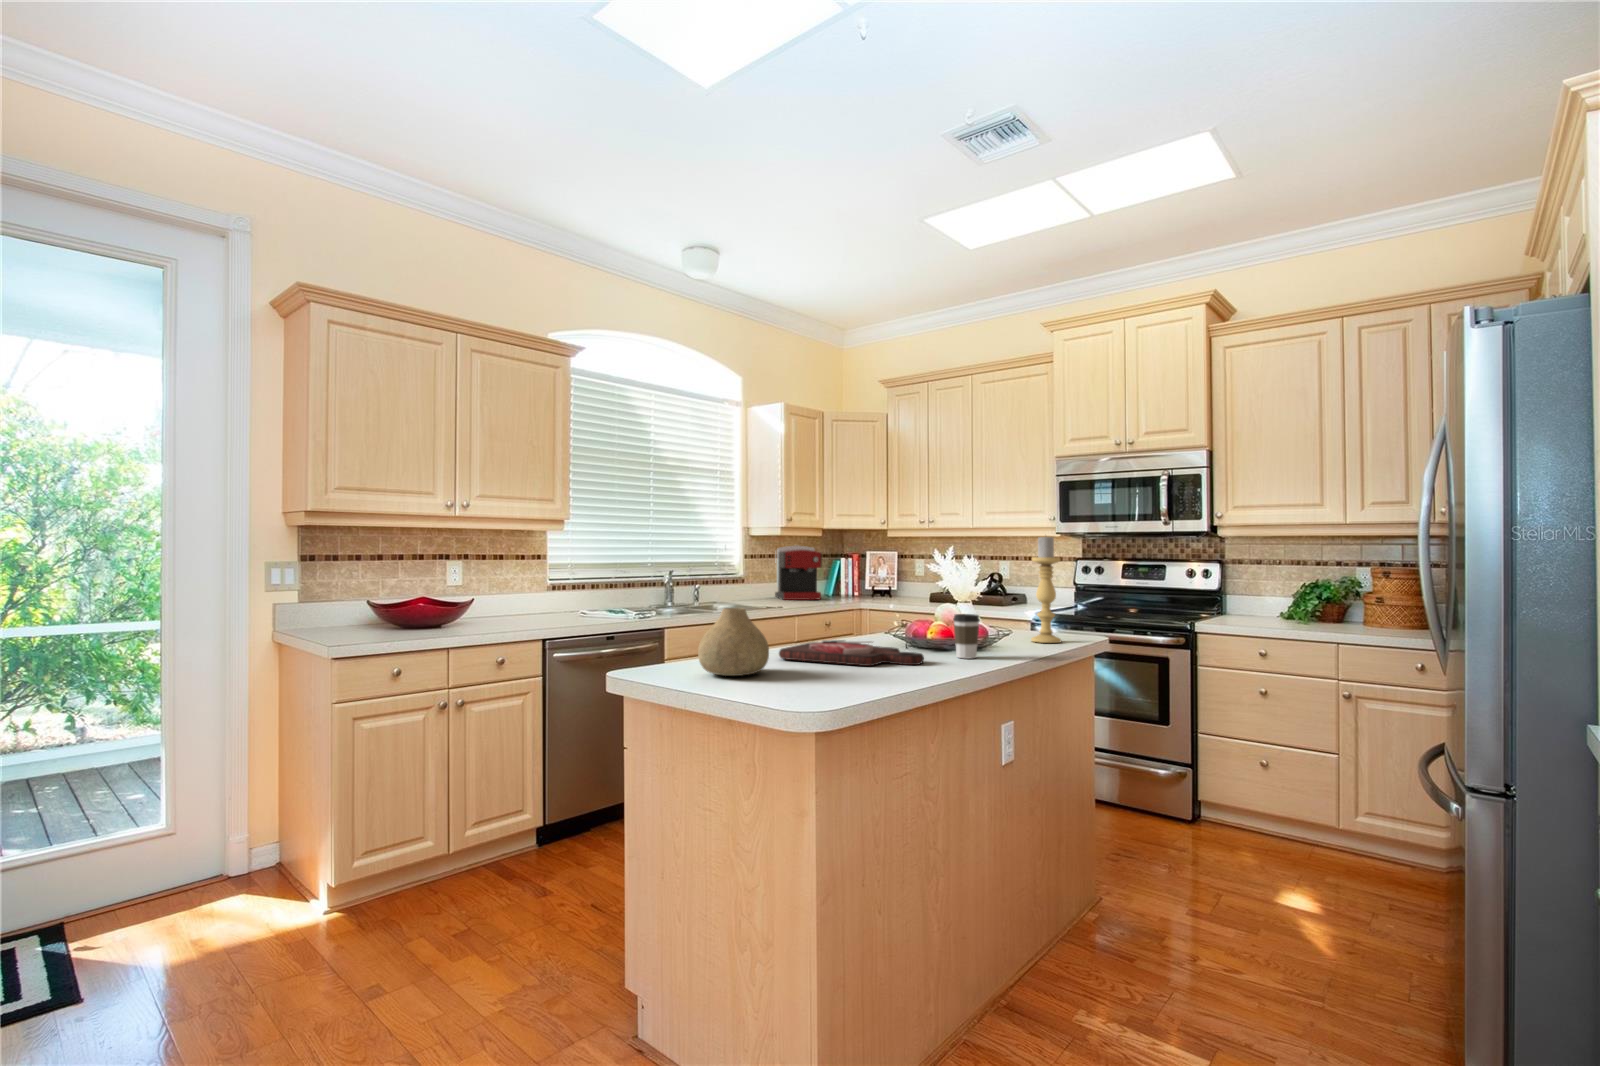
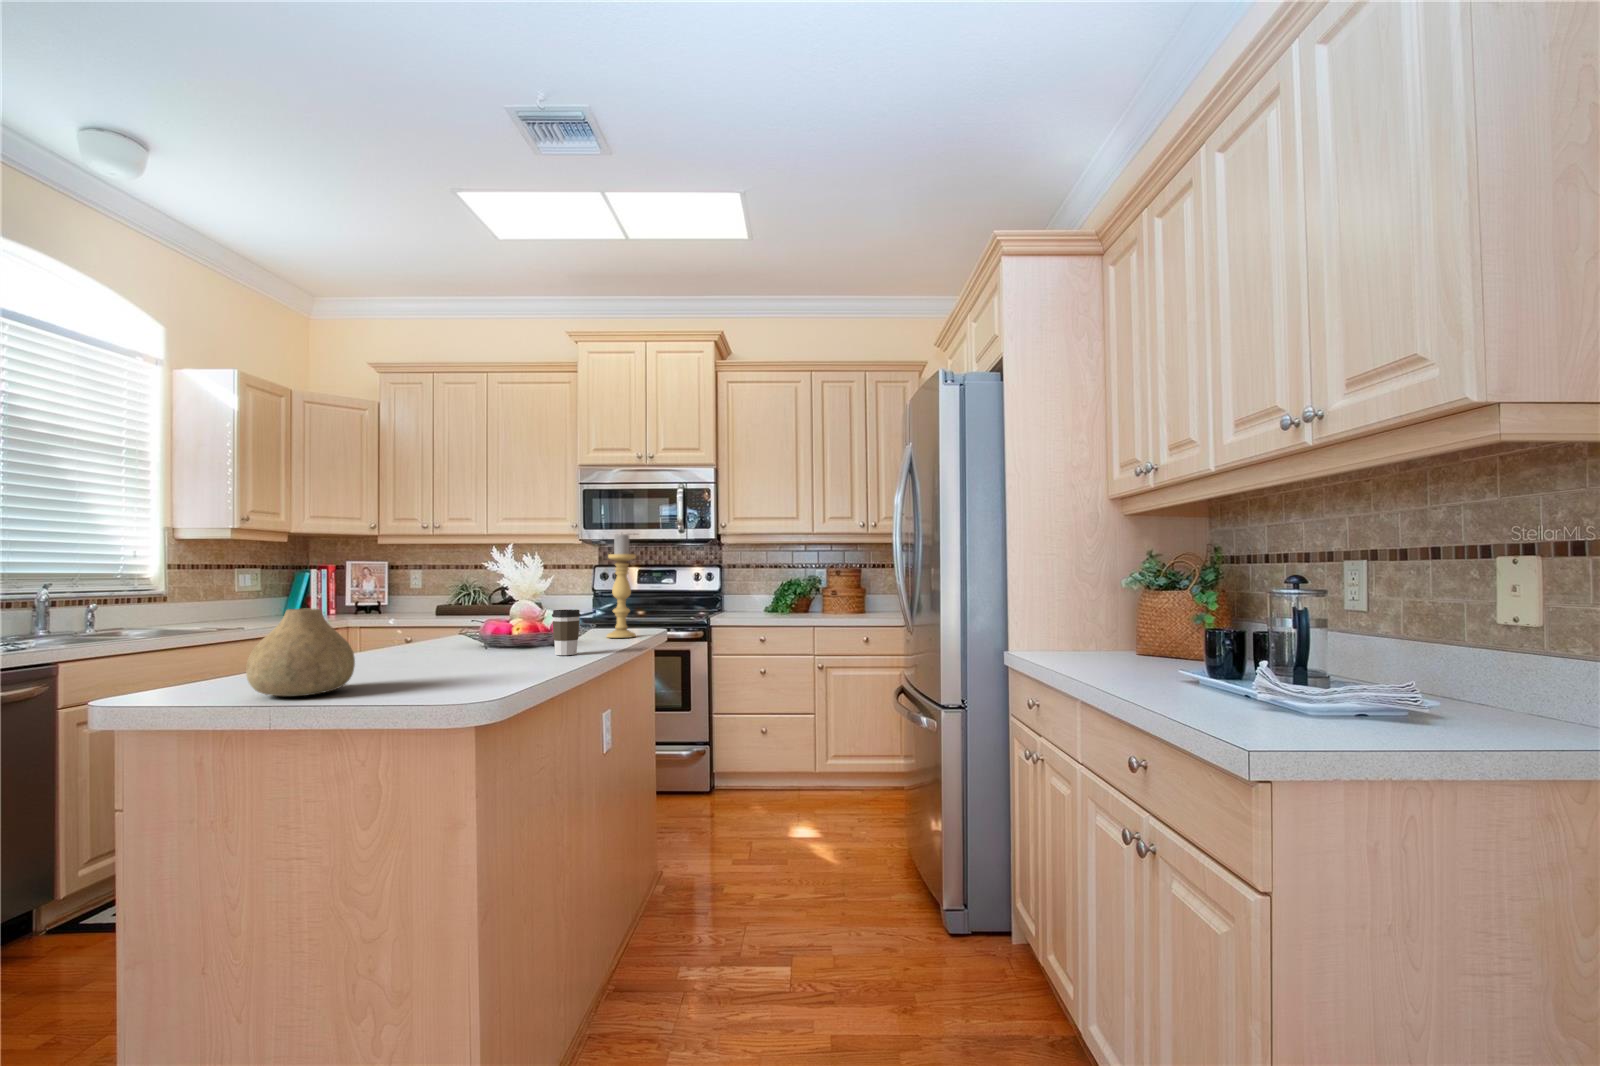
coffee maker: present [775,546,822,600] -> none [212,553,288,622]
cutting board: present [779,640,924,666] -> none [342,643,530,673]

